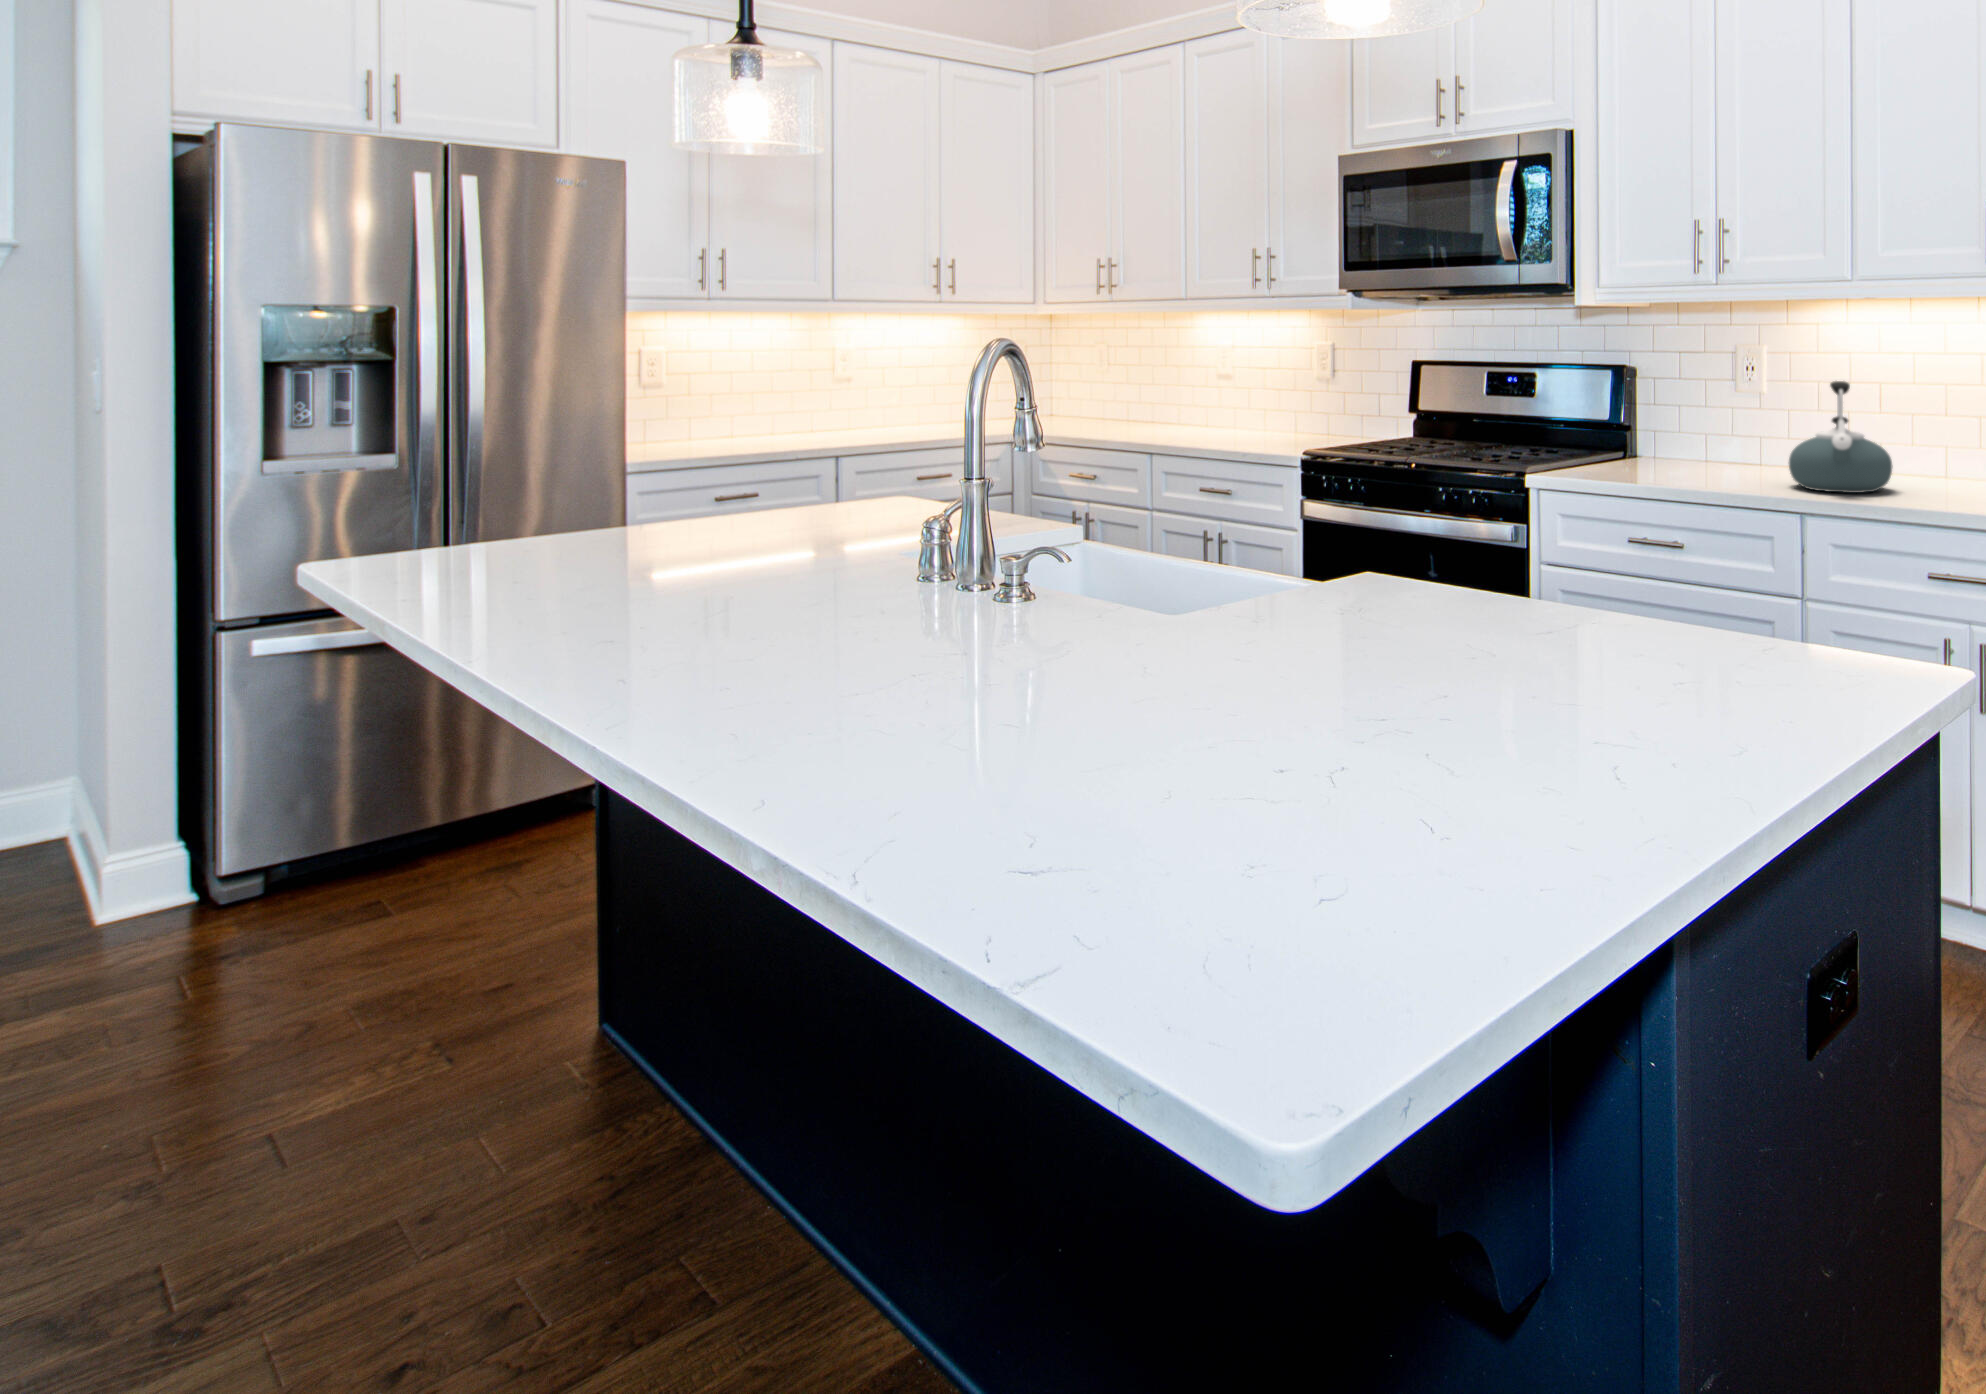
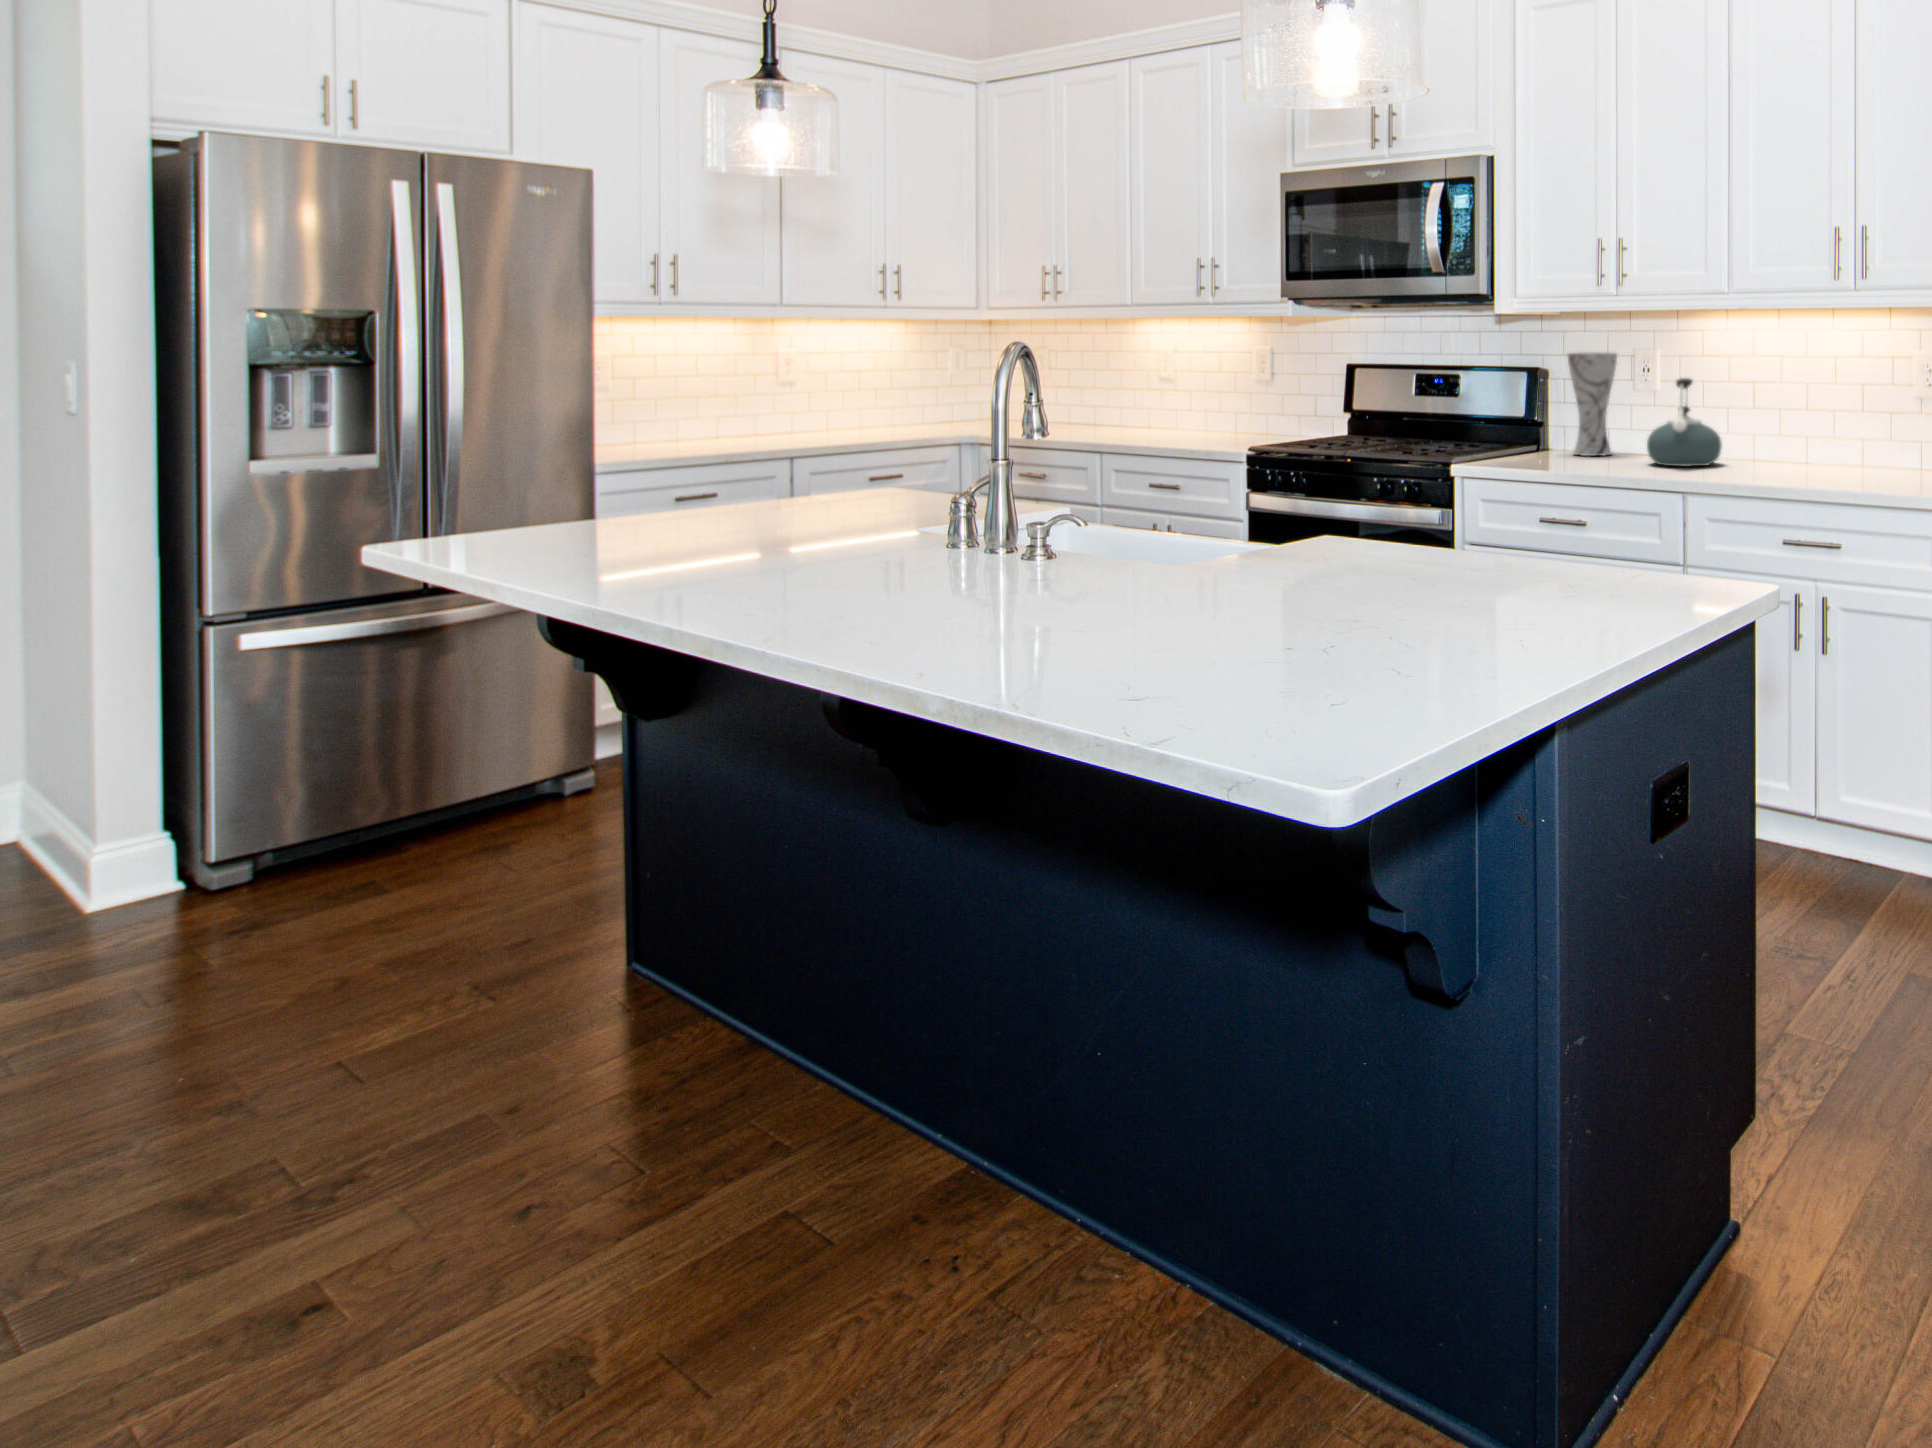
vase: none [1674,349,1737,472] -> present [1568,352,1617,456]

